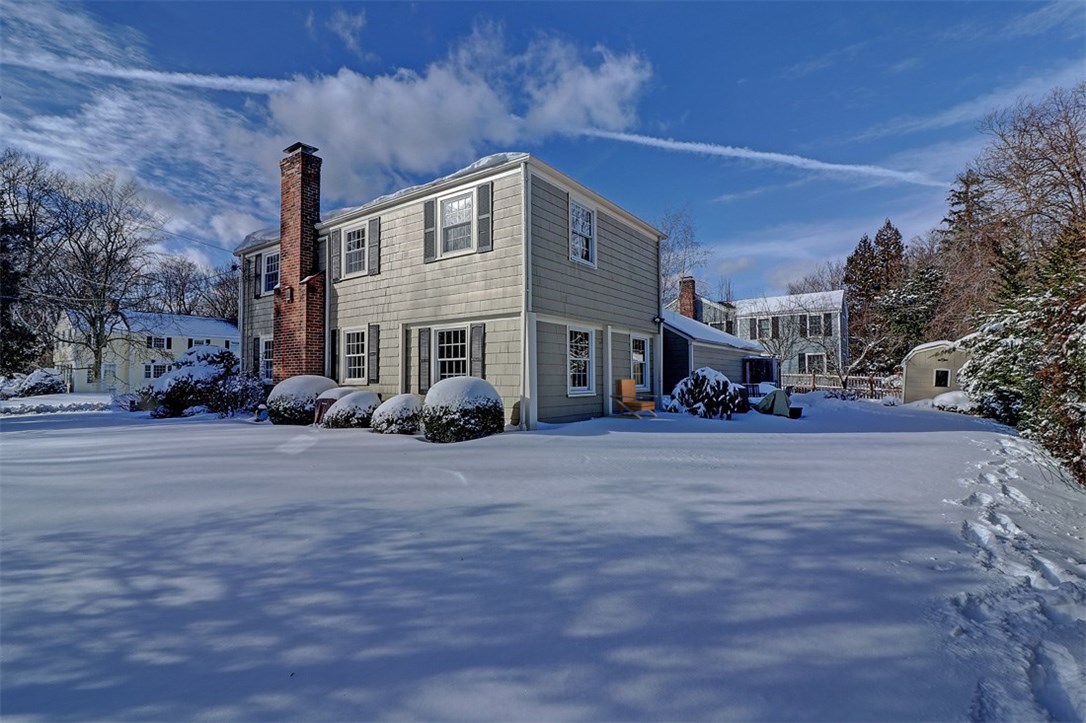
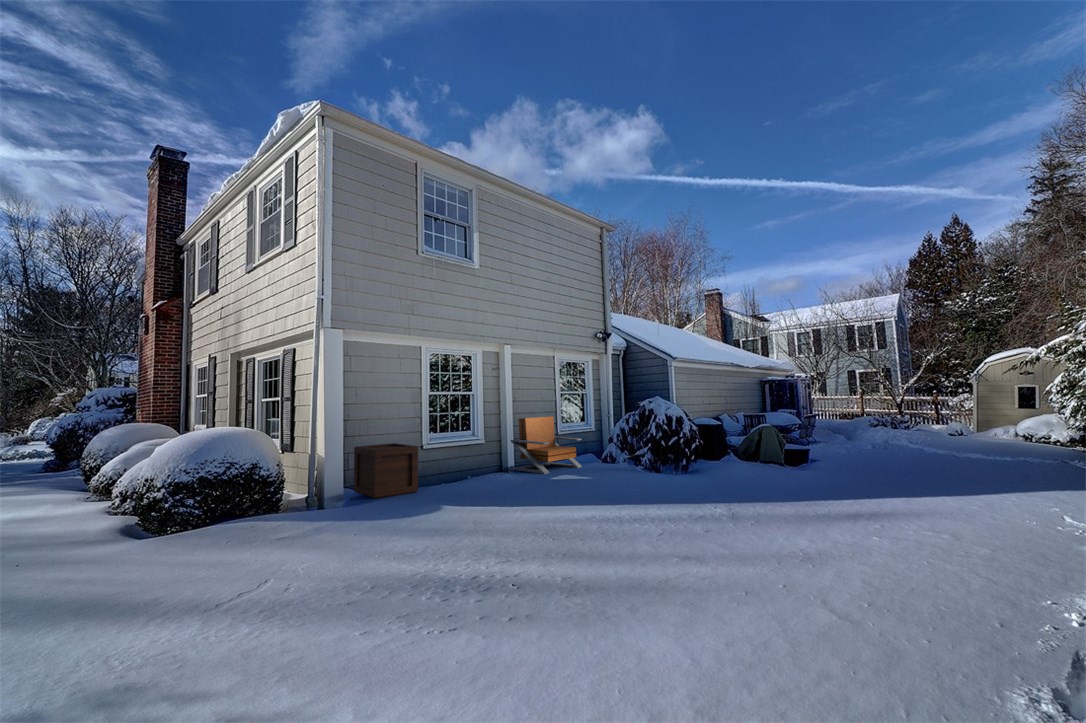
wooden crate: none [536,393,580,428] -> present [354,443,418,499]

